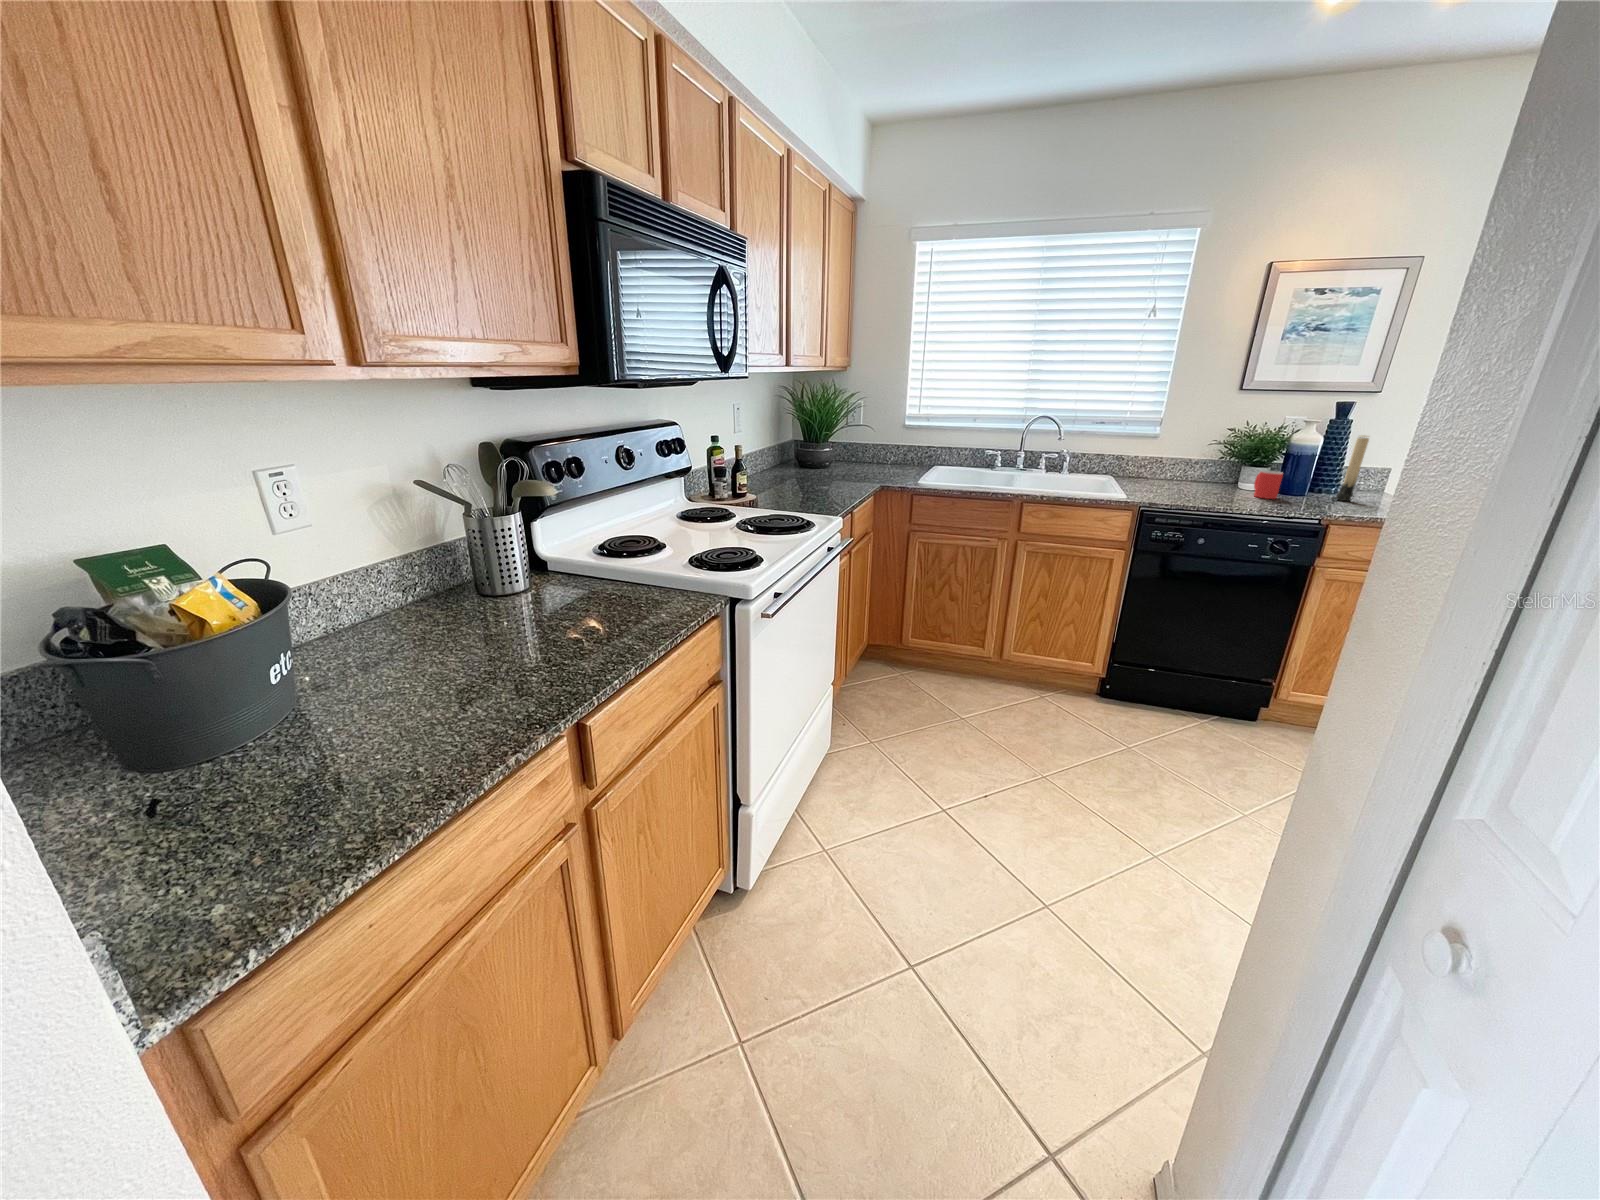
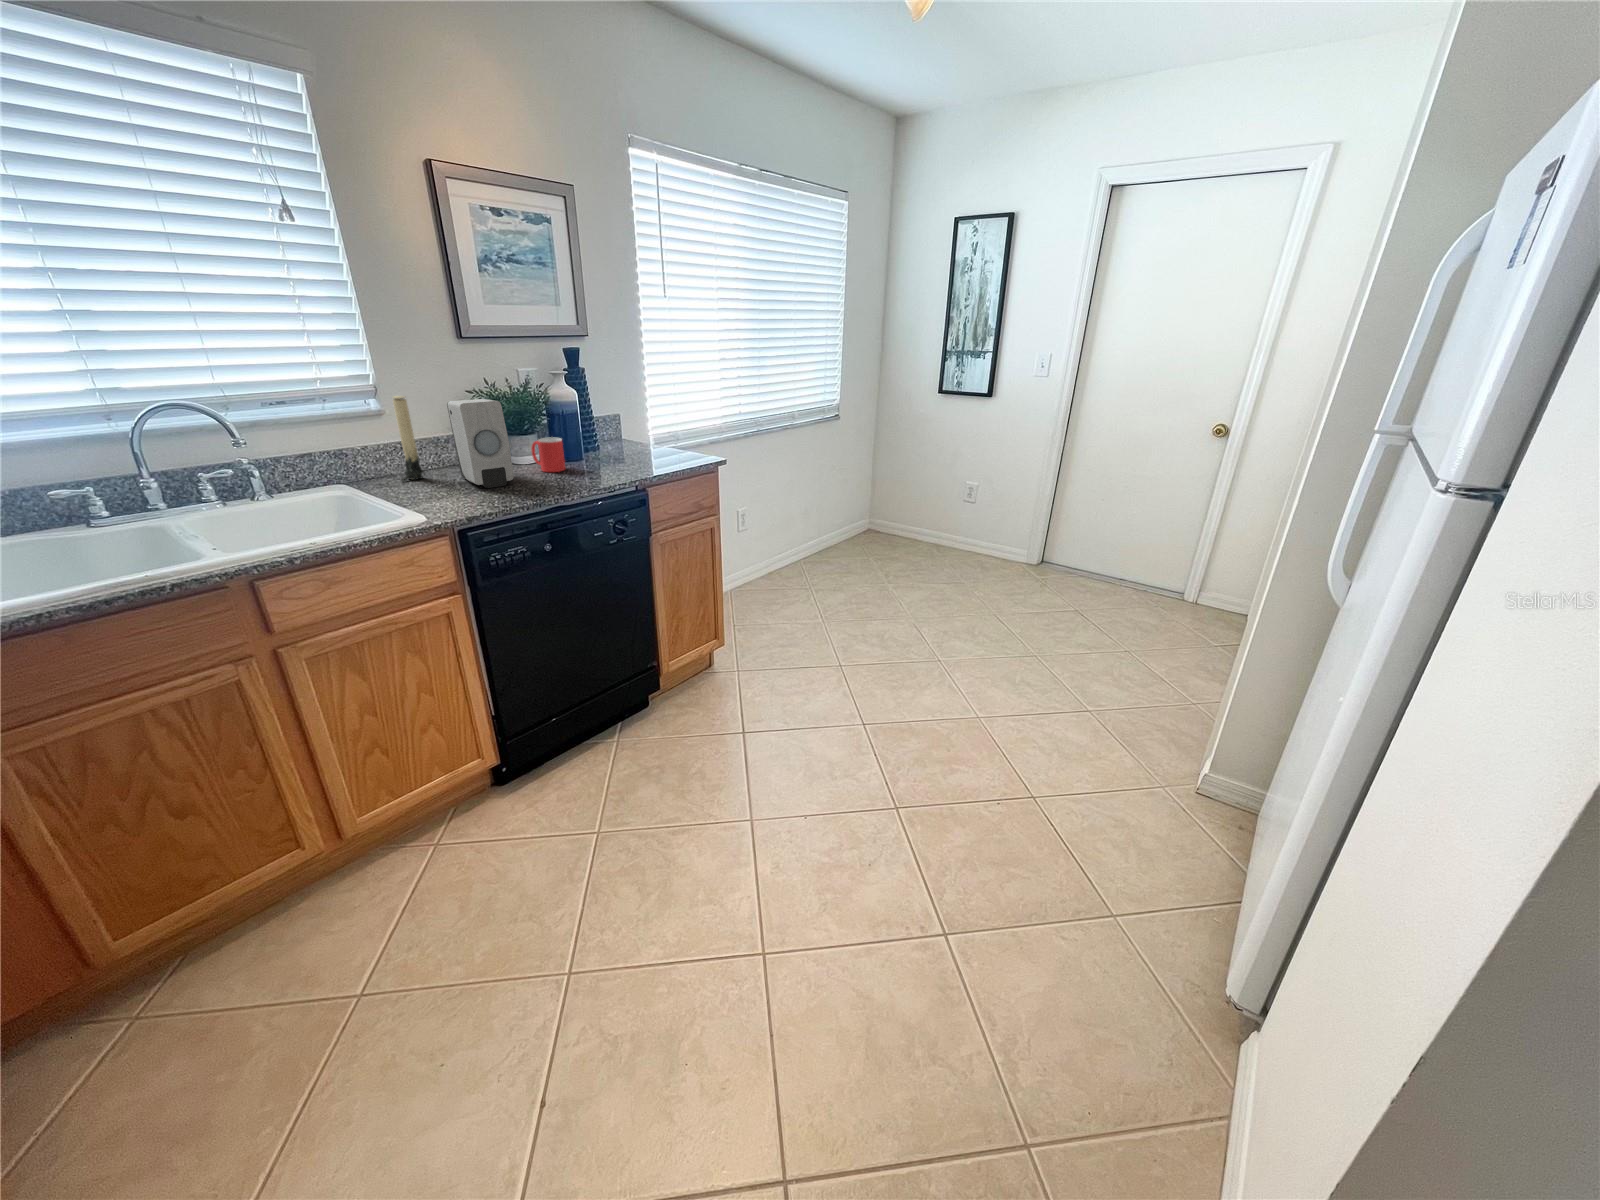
soap dispenser: none [1185,431,1231,496] -> present [447,399,514,488]
candle: present [1331,435,1369,501] -> present [393,396,424,481]

